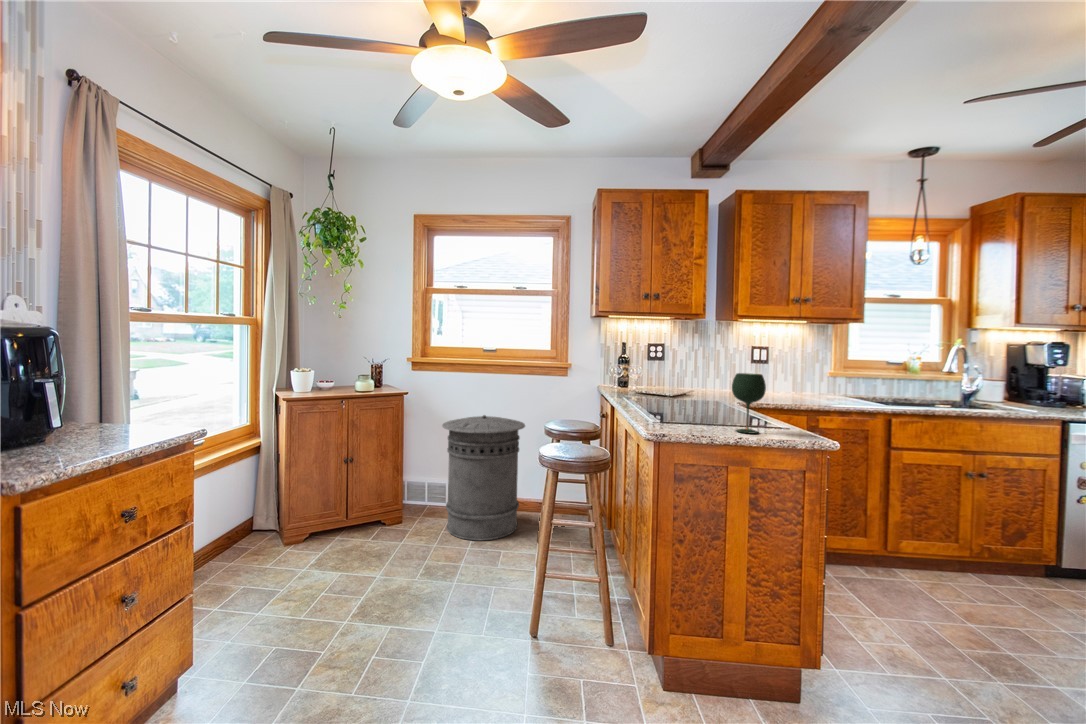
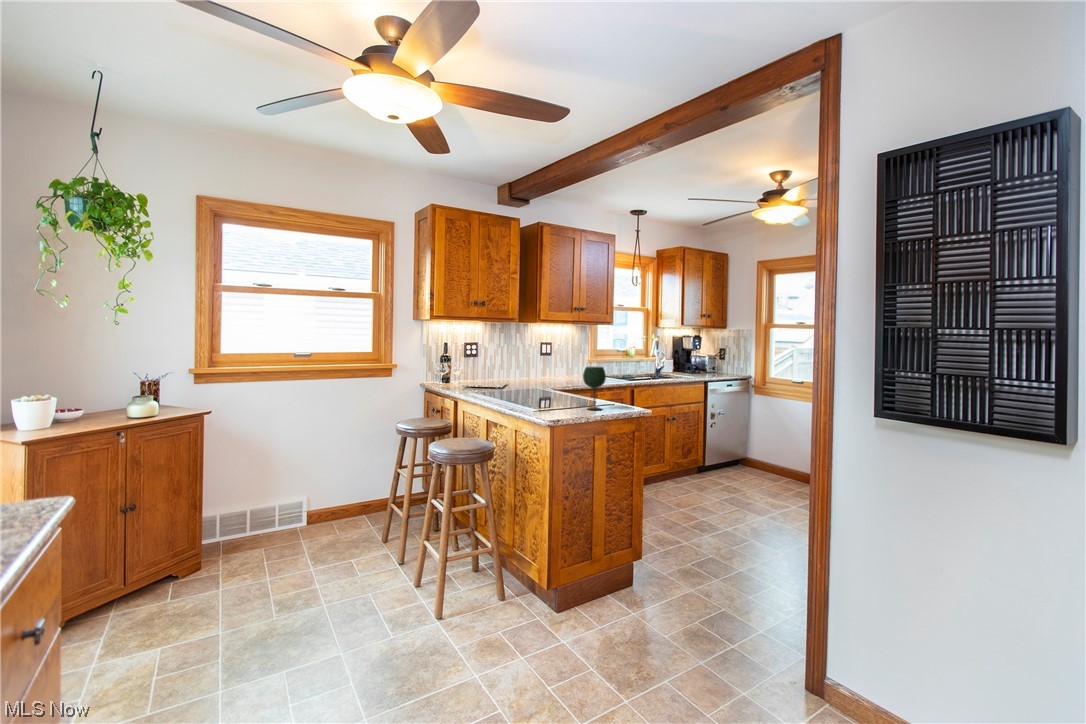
trash can: present [442,415,525,540] -> none [257,424,359,562]

